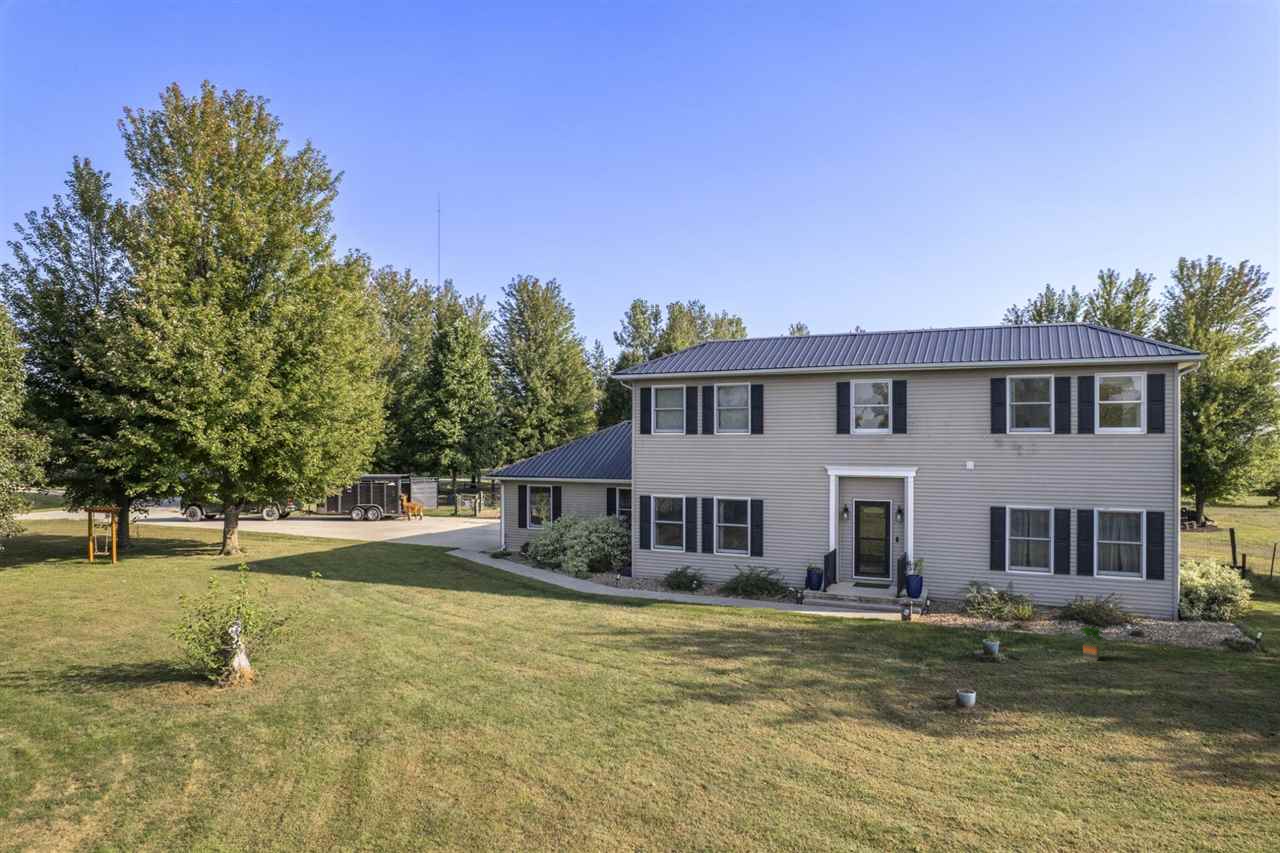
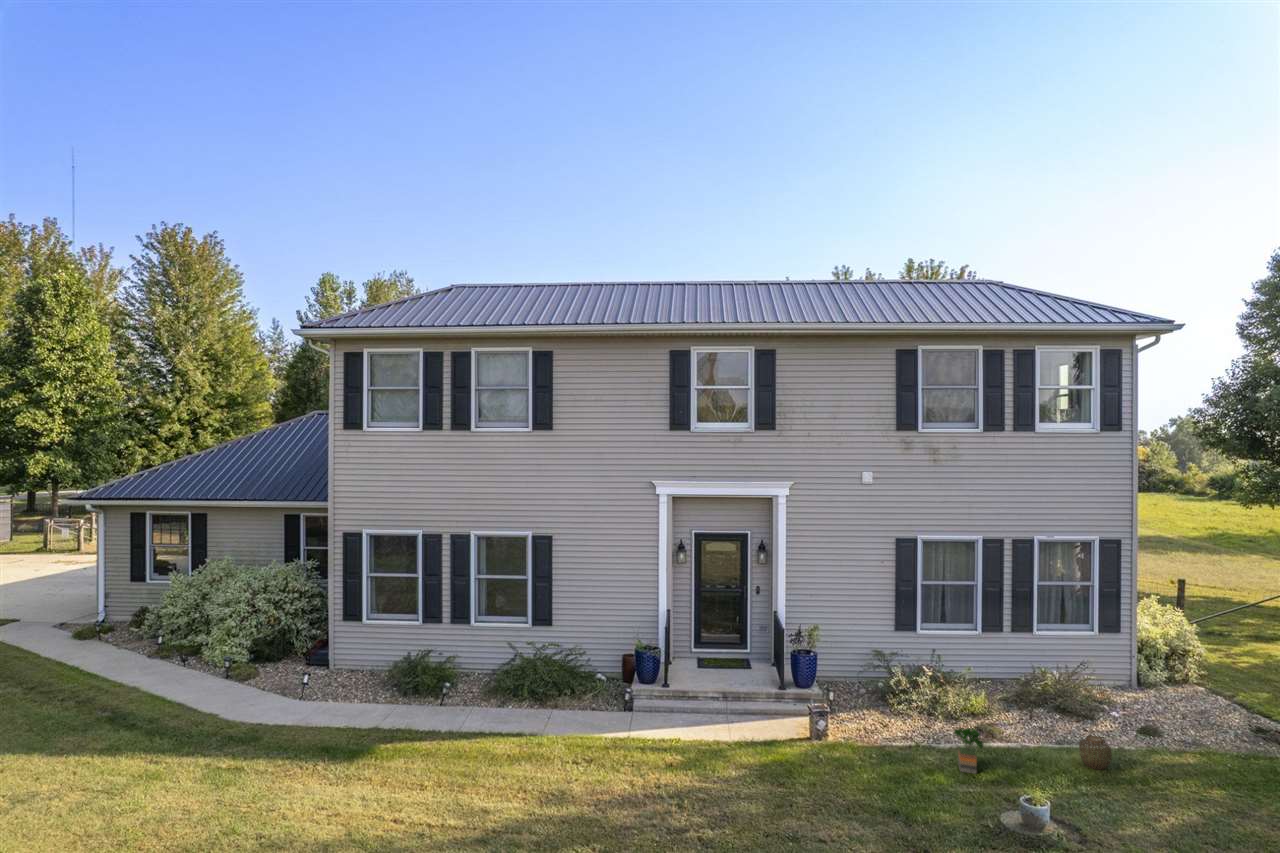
woven basket: none [1205,646,1234,672] -> present [1079,736,1112,770]

